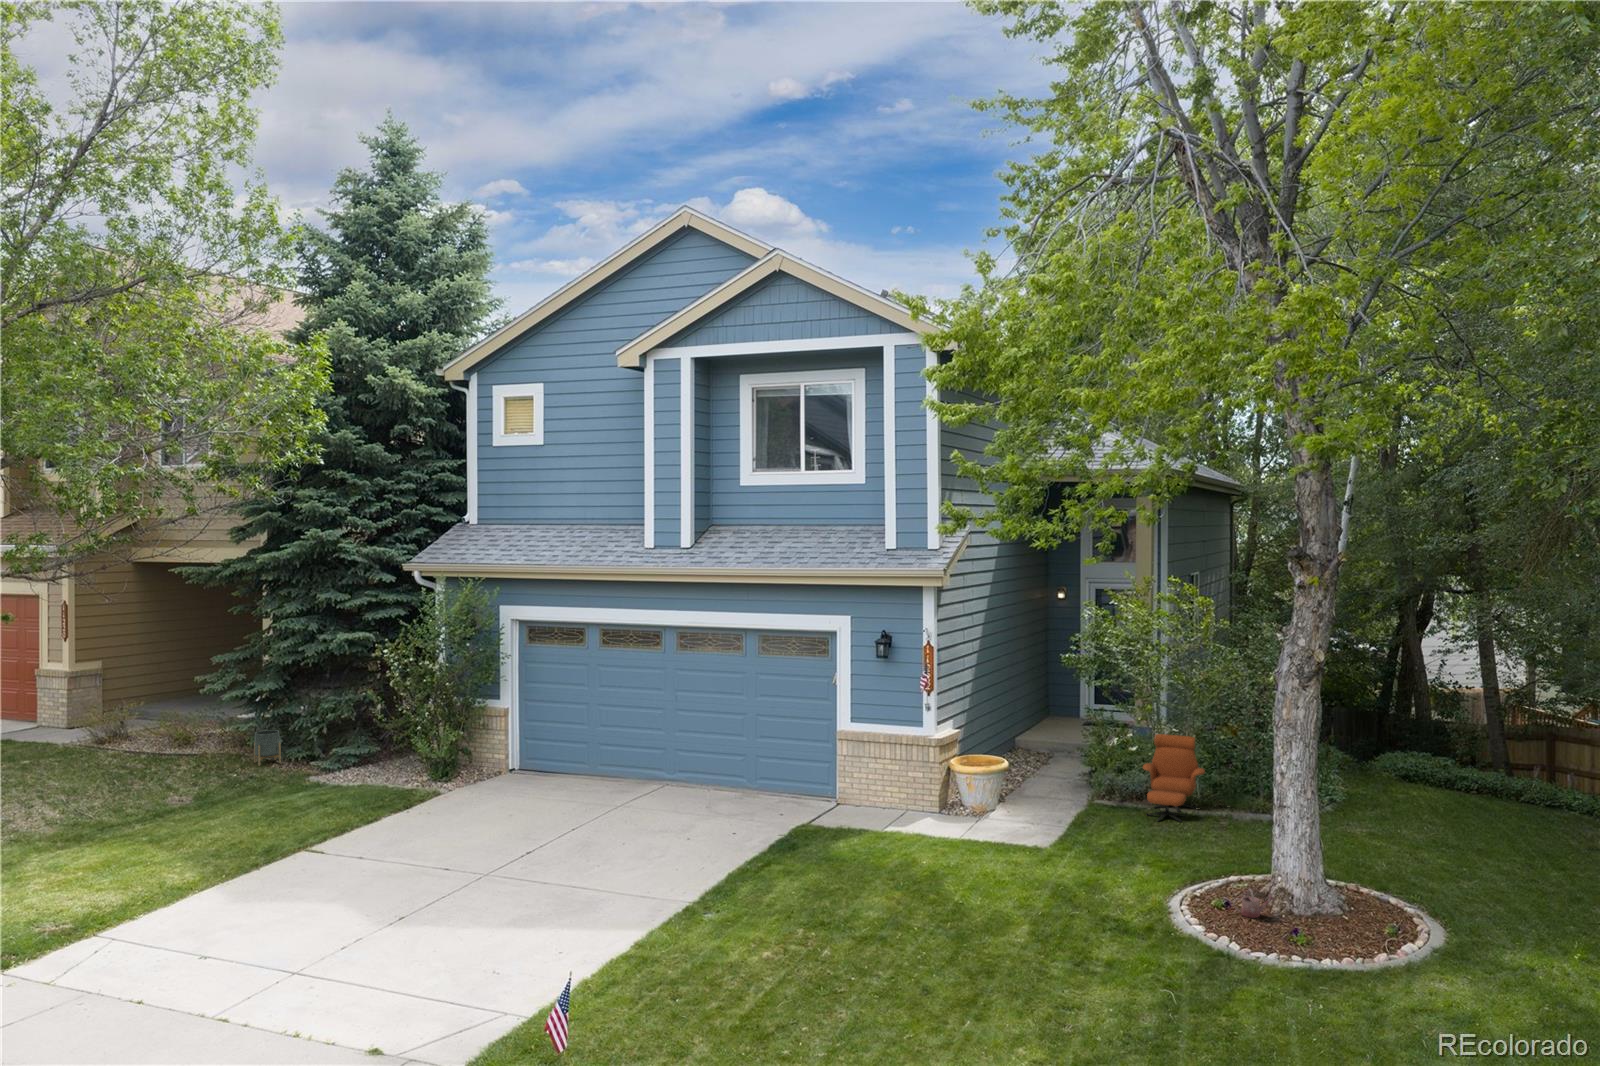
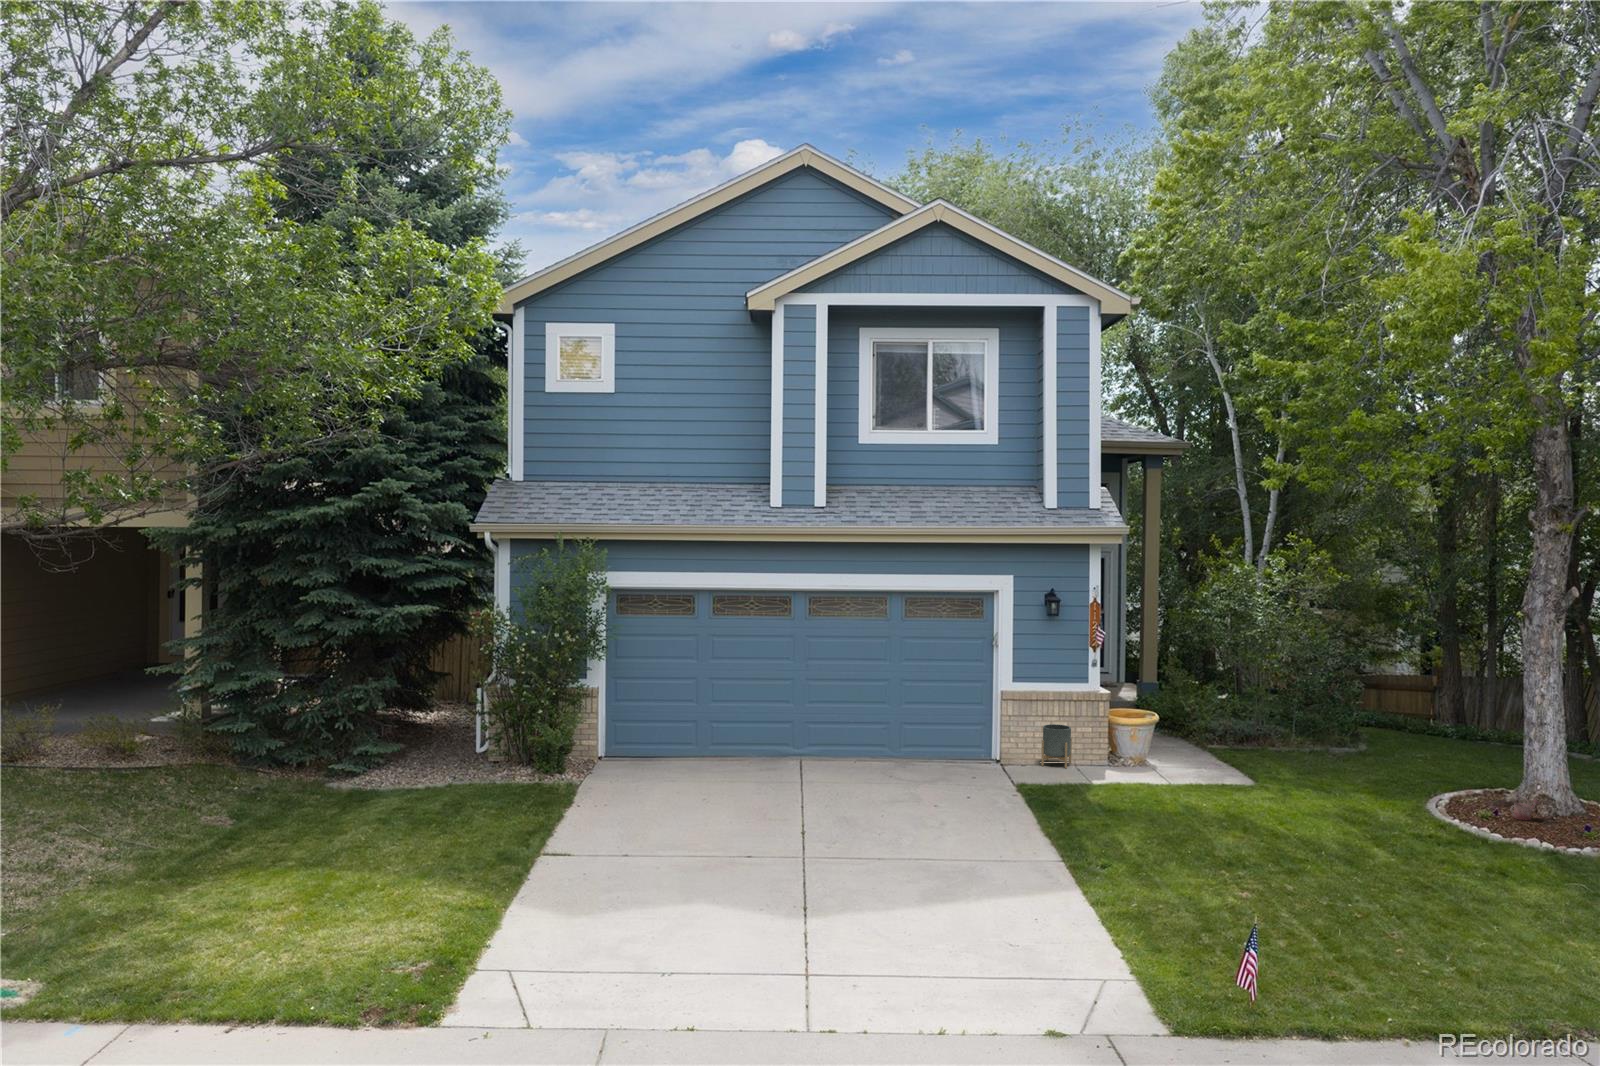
planter: present [254,730,281,766] -> present [1041,724,1072,768]
lounge chair: present [1143,734,1205,822] -> none [1257,679,1318,755]

